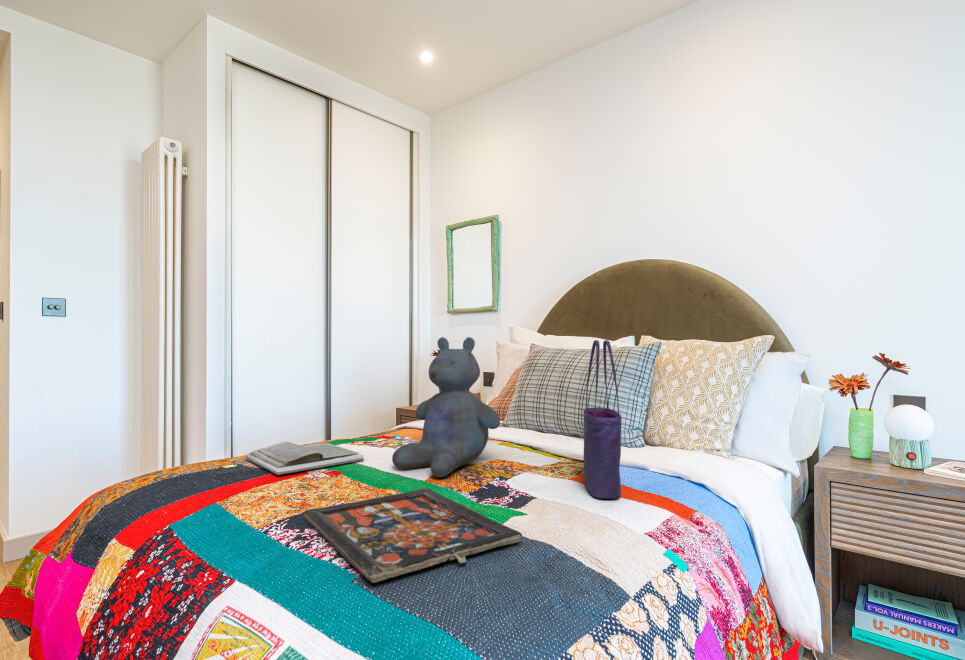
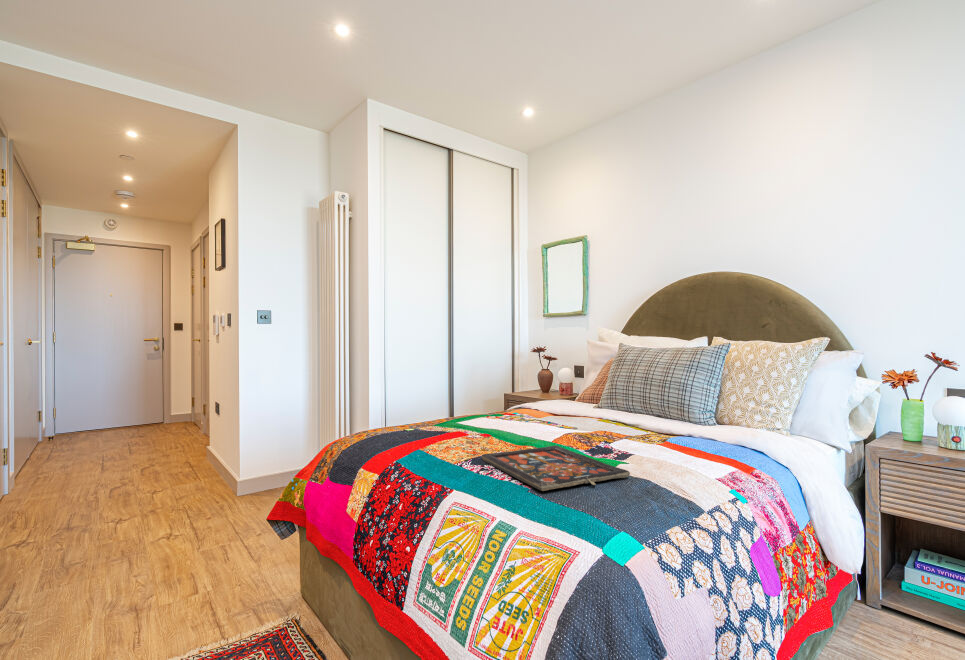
stuffed bear: present [392,337,500,477] -> none [526,341,604,440]
tote bag: present [583,340,621,499] -> none [668,344,697,457]
book: present [246,442,364,475] -> none [423,414,503,435]

